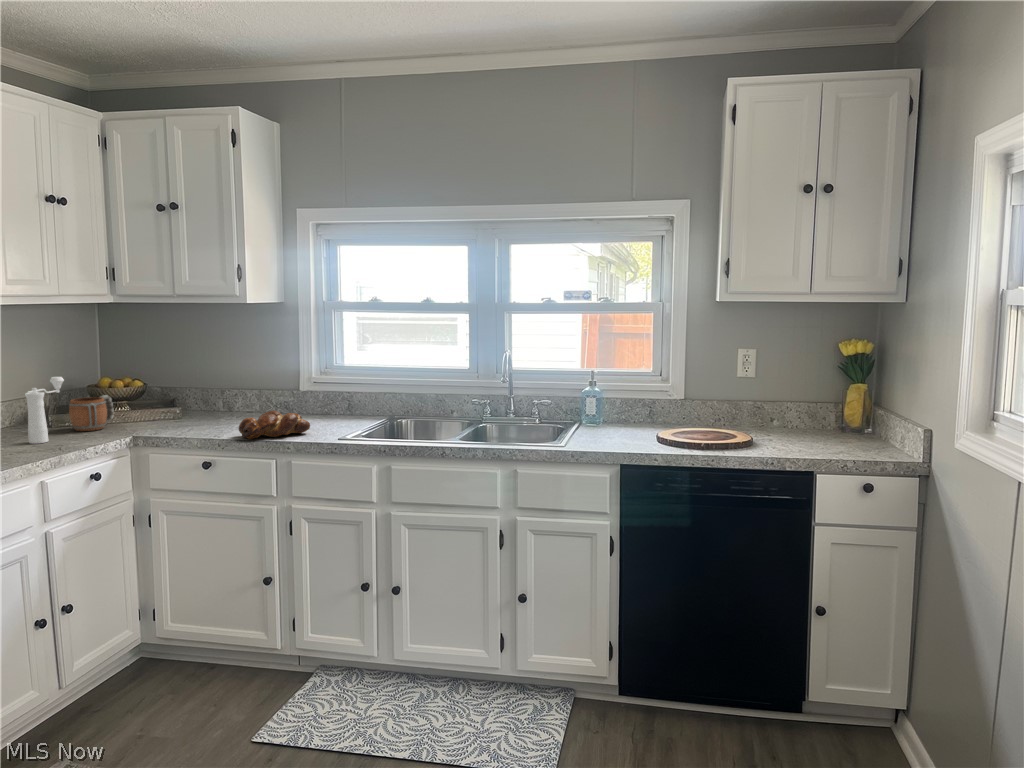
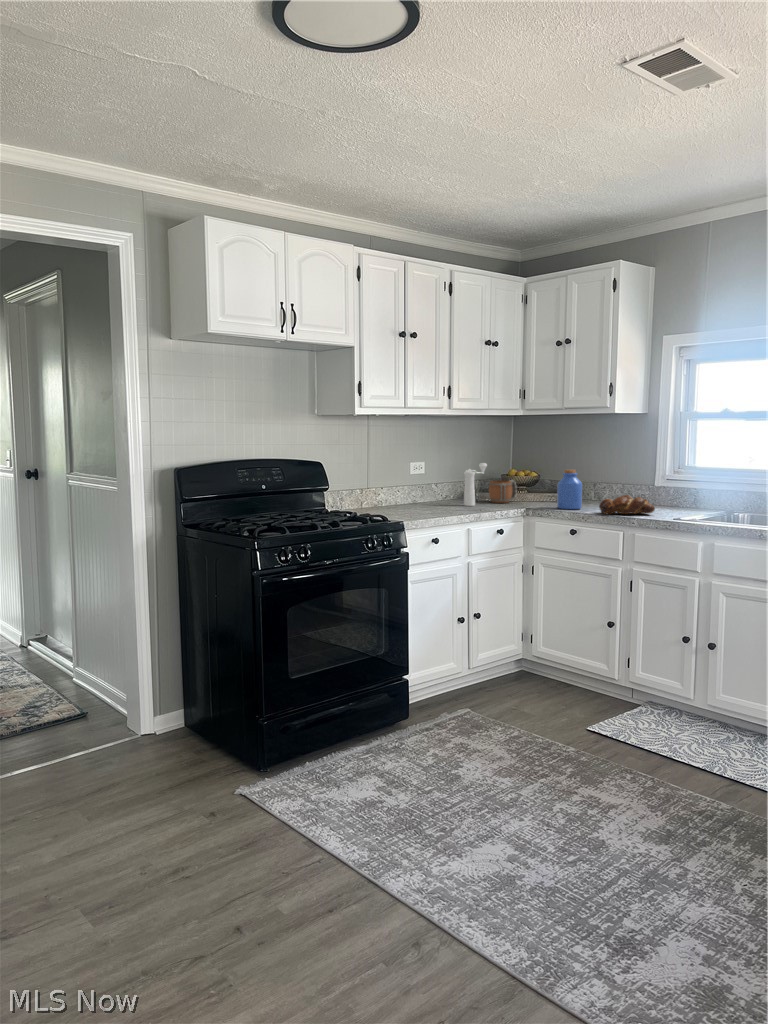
jar: none [176,380,213,434] -> present [557,470,582,509]

